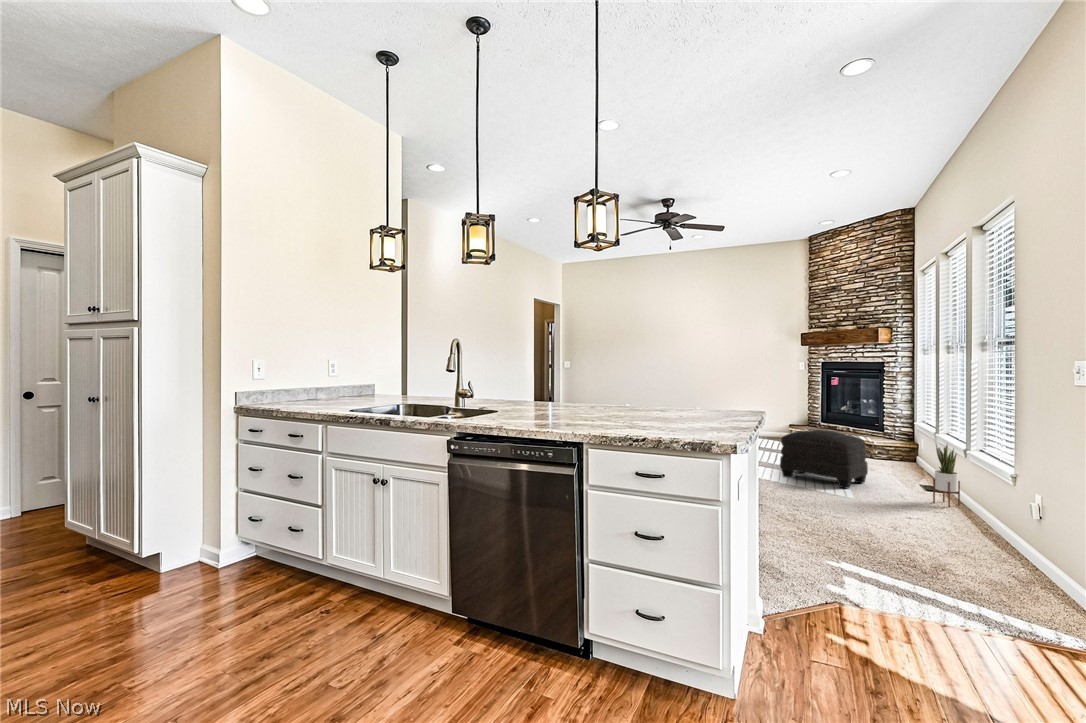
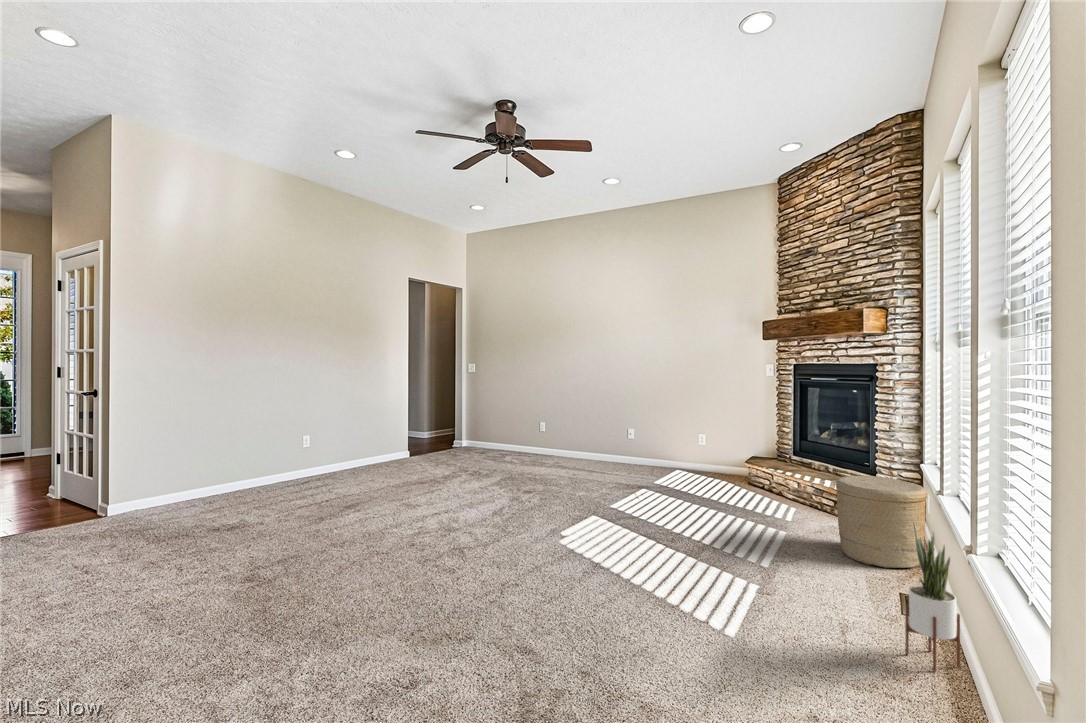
woven basket: none [872,428,926,477] -> present [836,476,927,568]
ottoman: present [780,430,868,488] -> none [659,480,806,600]

